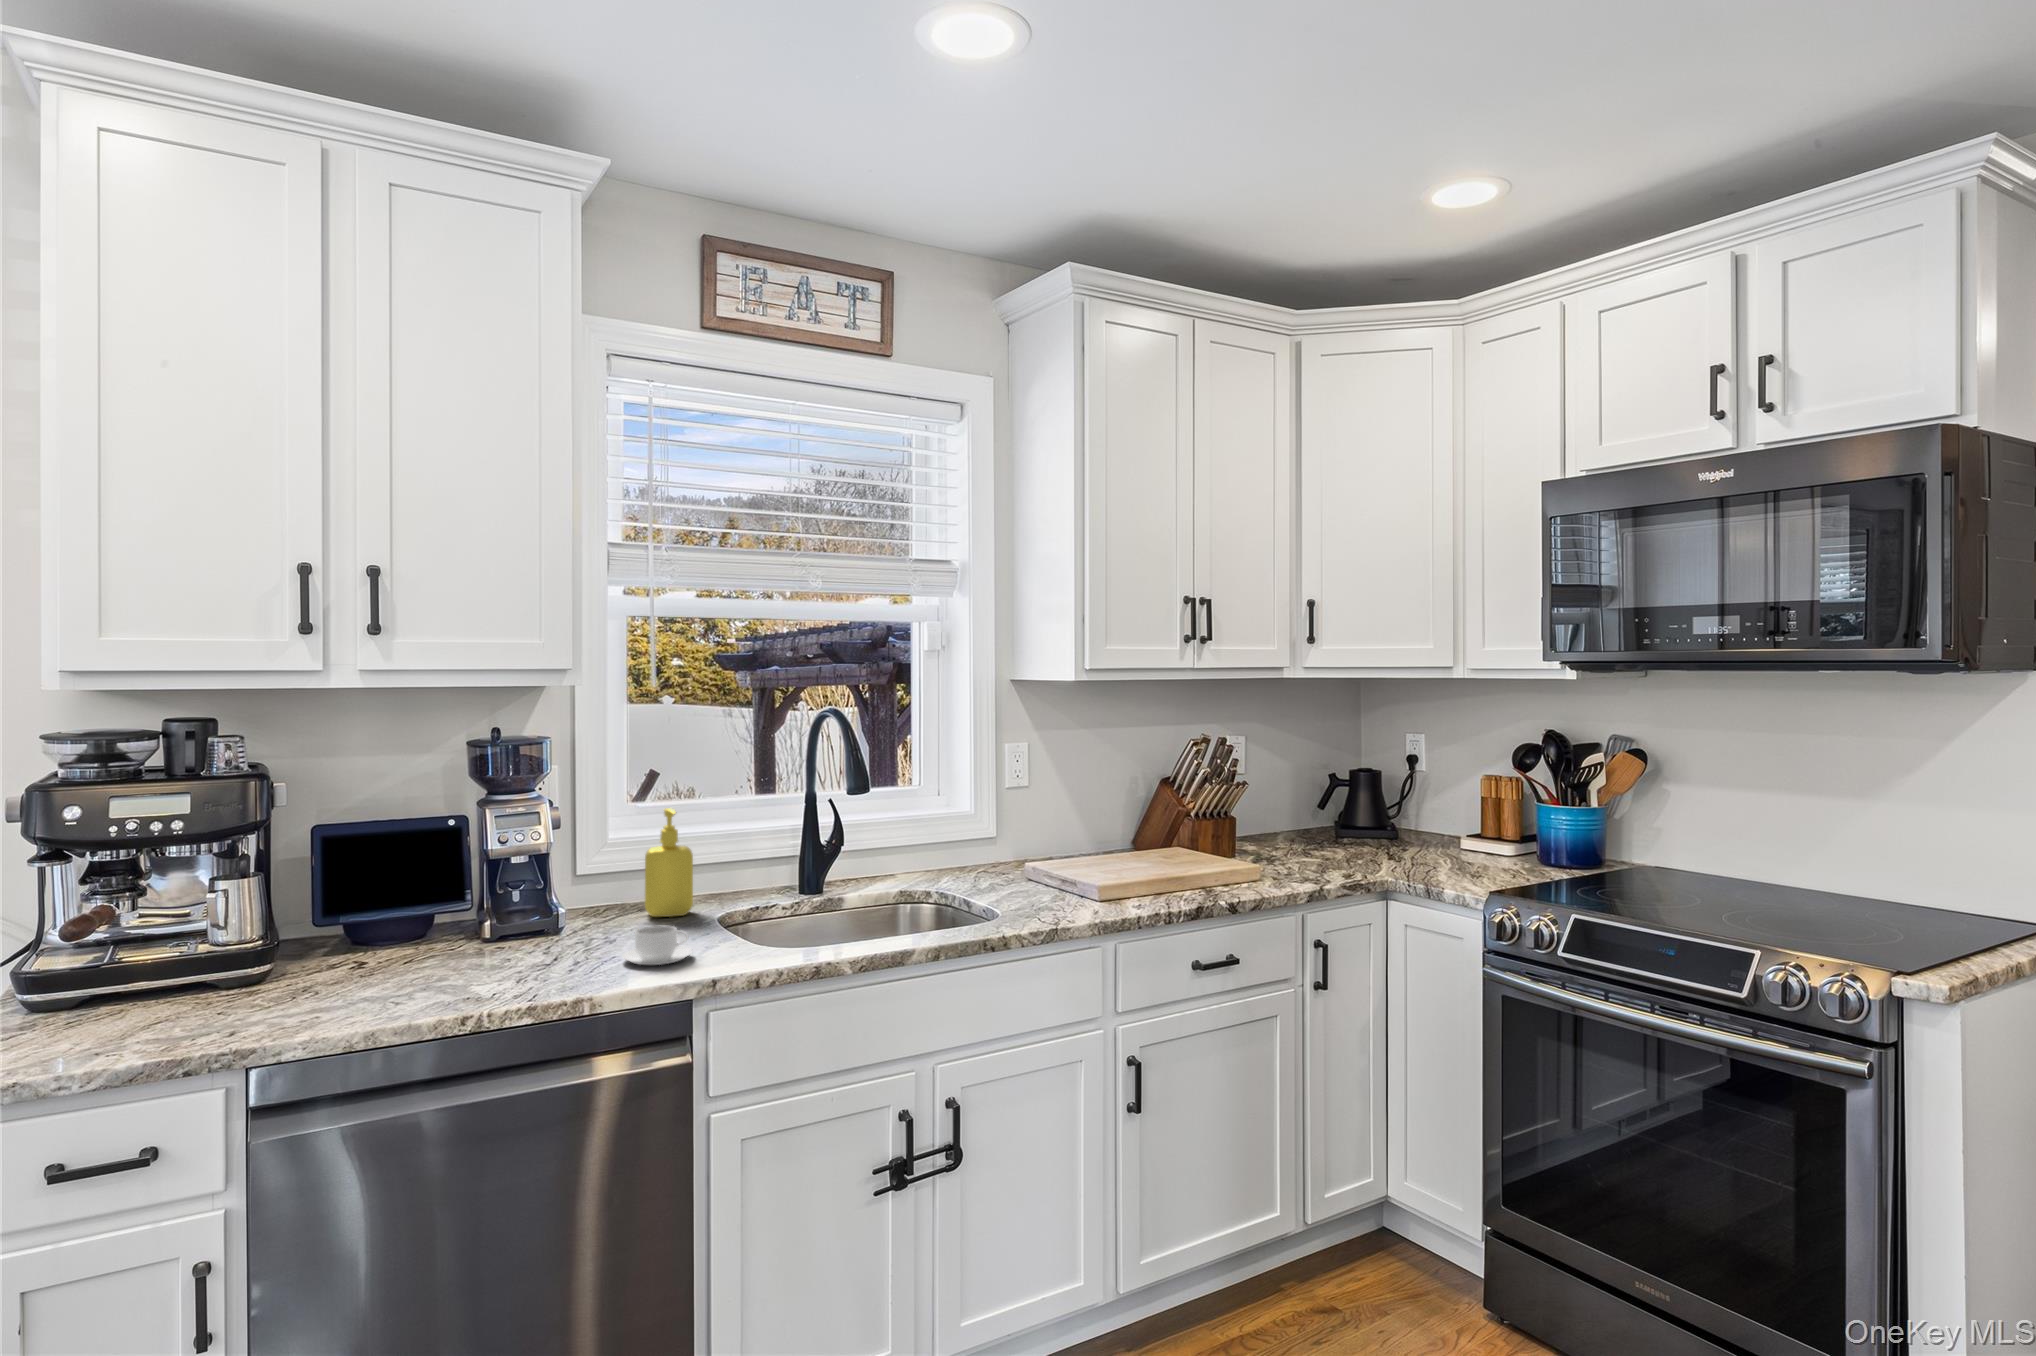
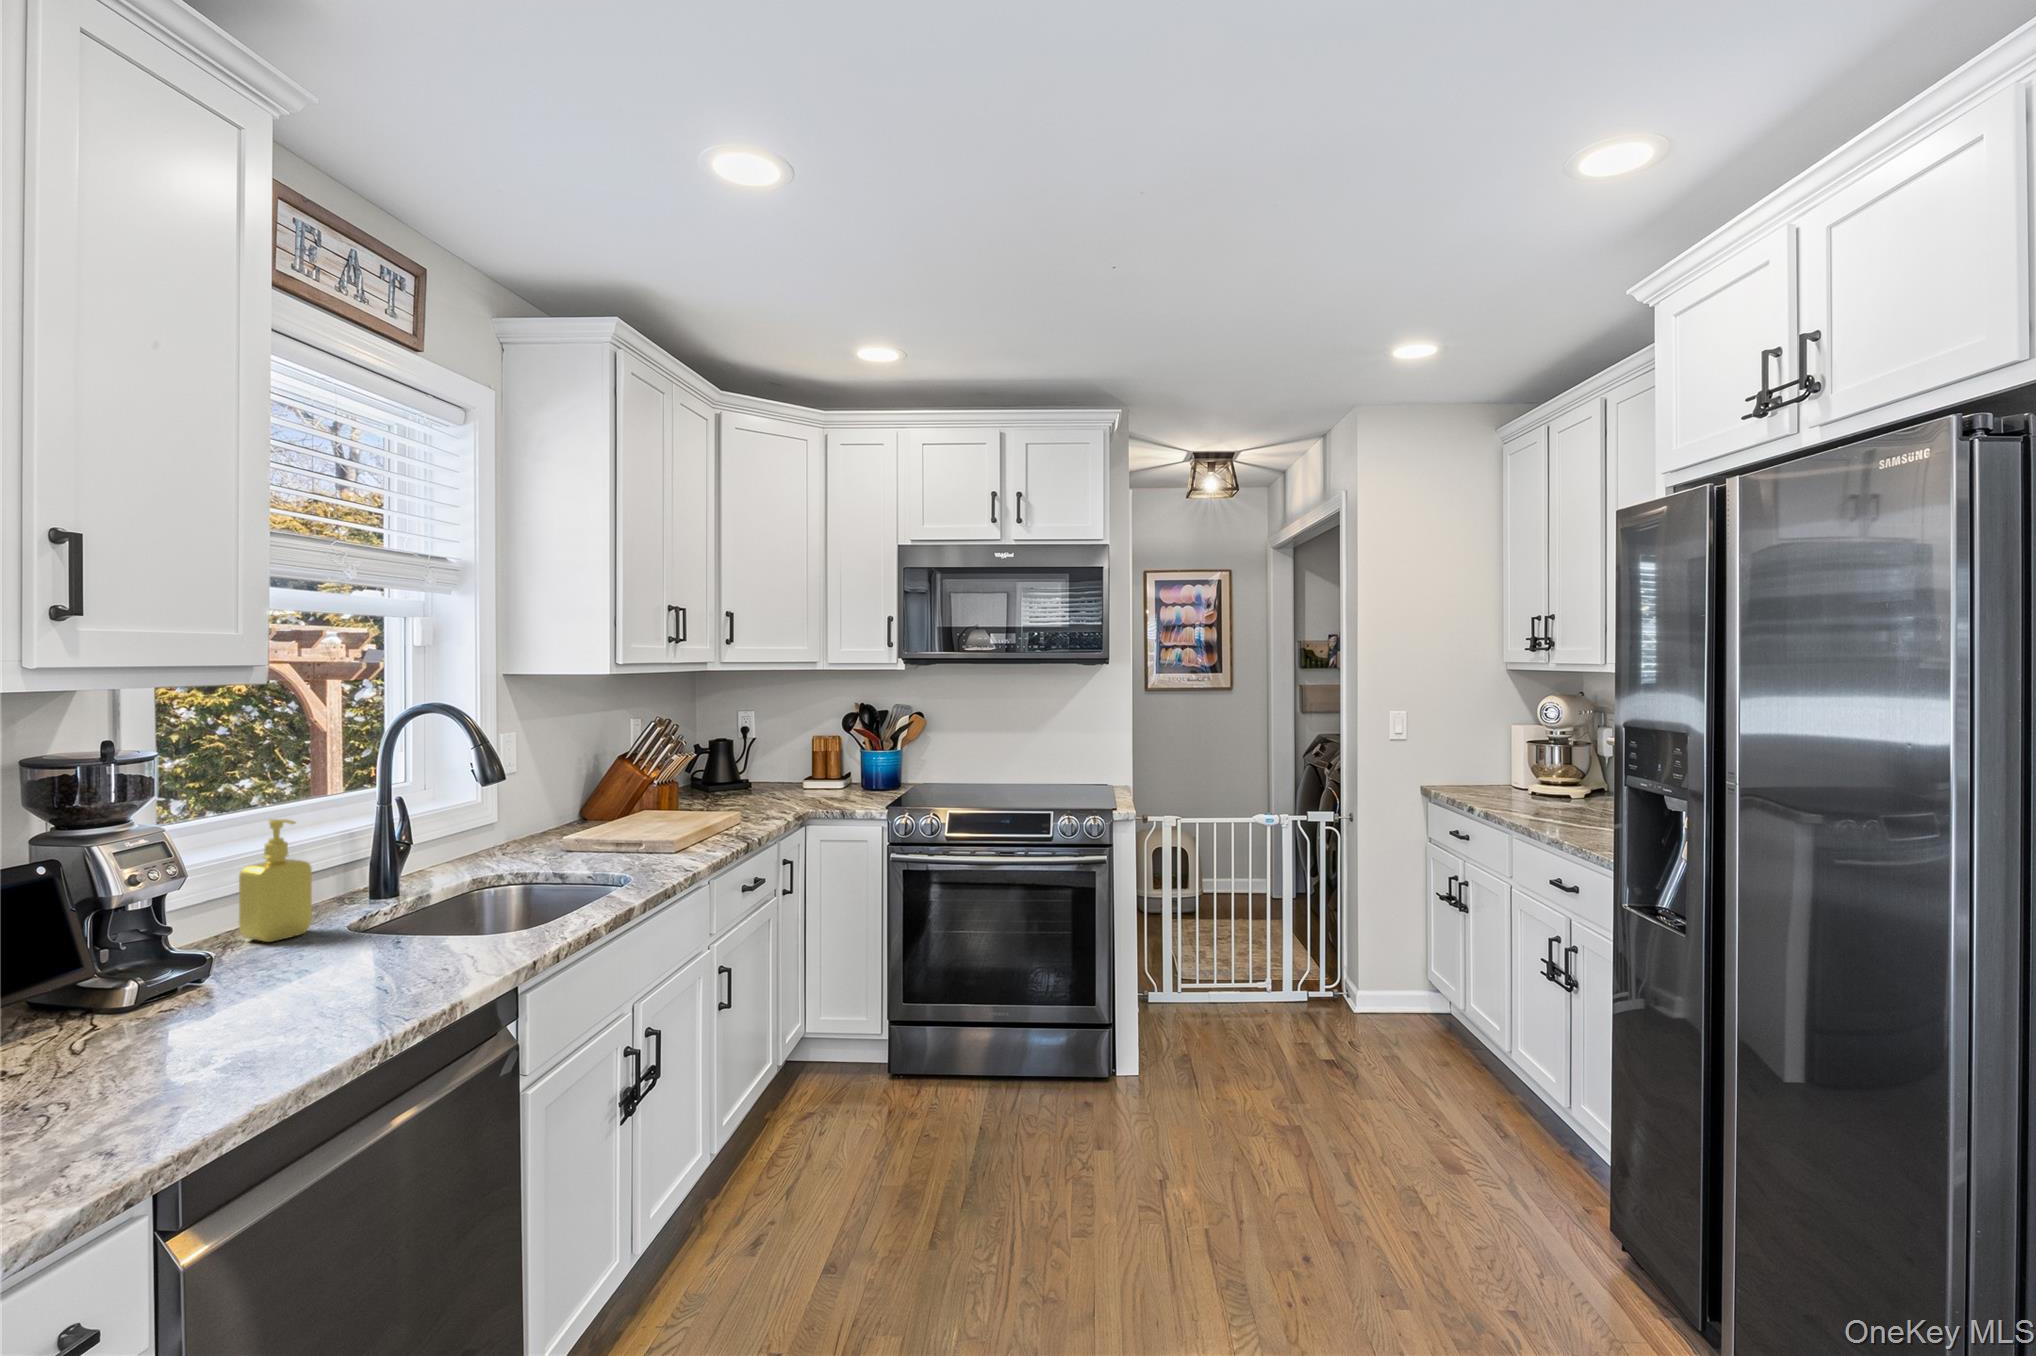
coffee cup: present [622,925,693,965] -> none [368,928,452,972]

